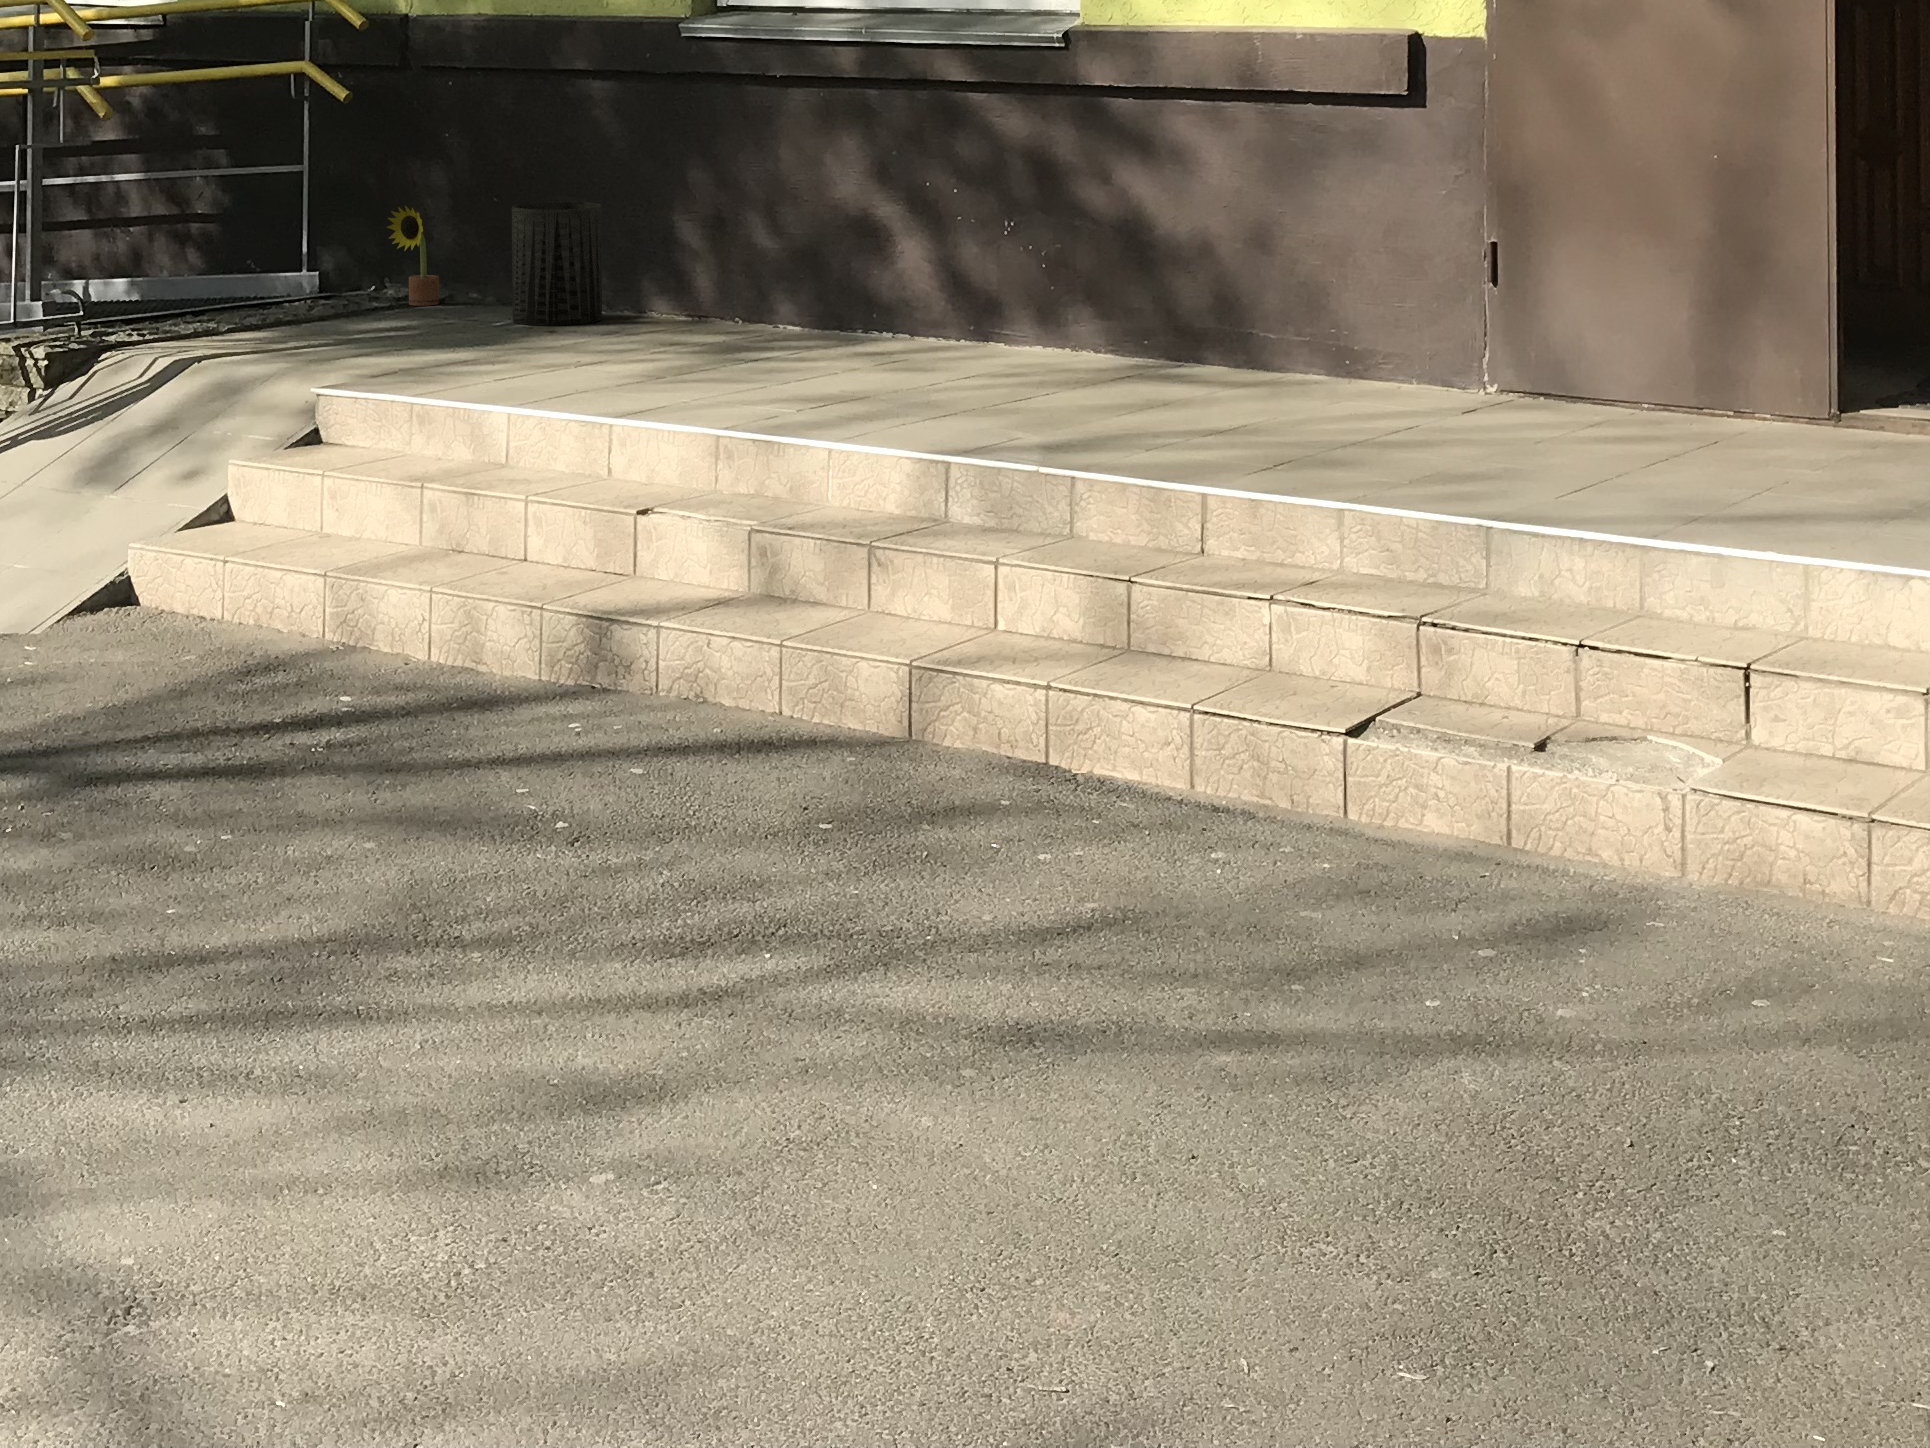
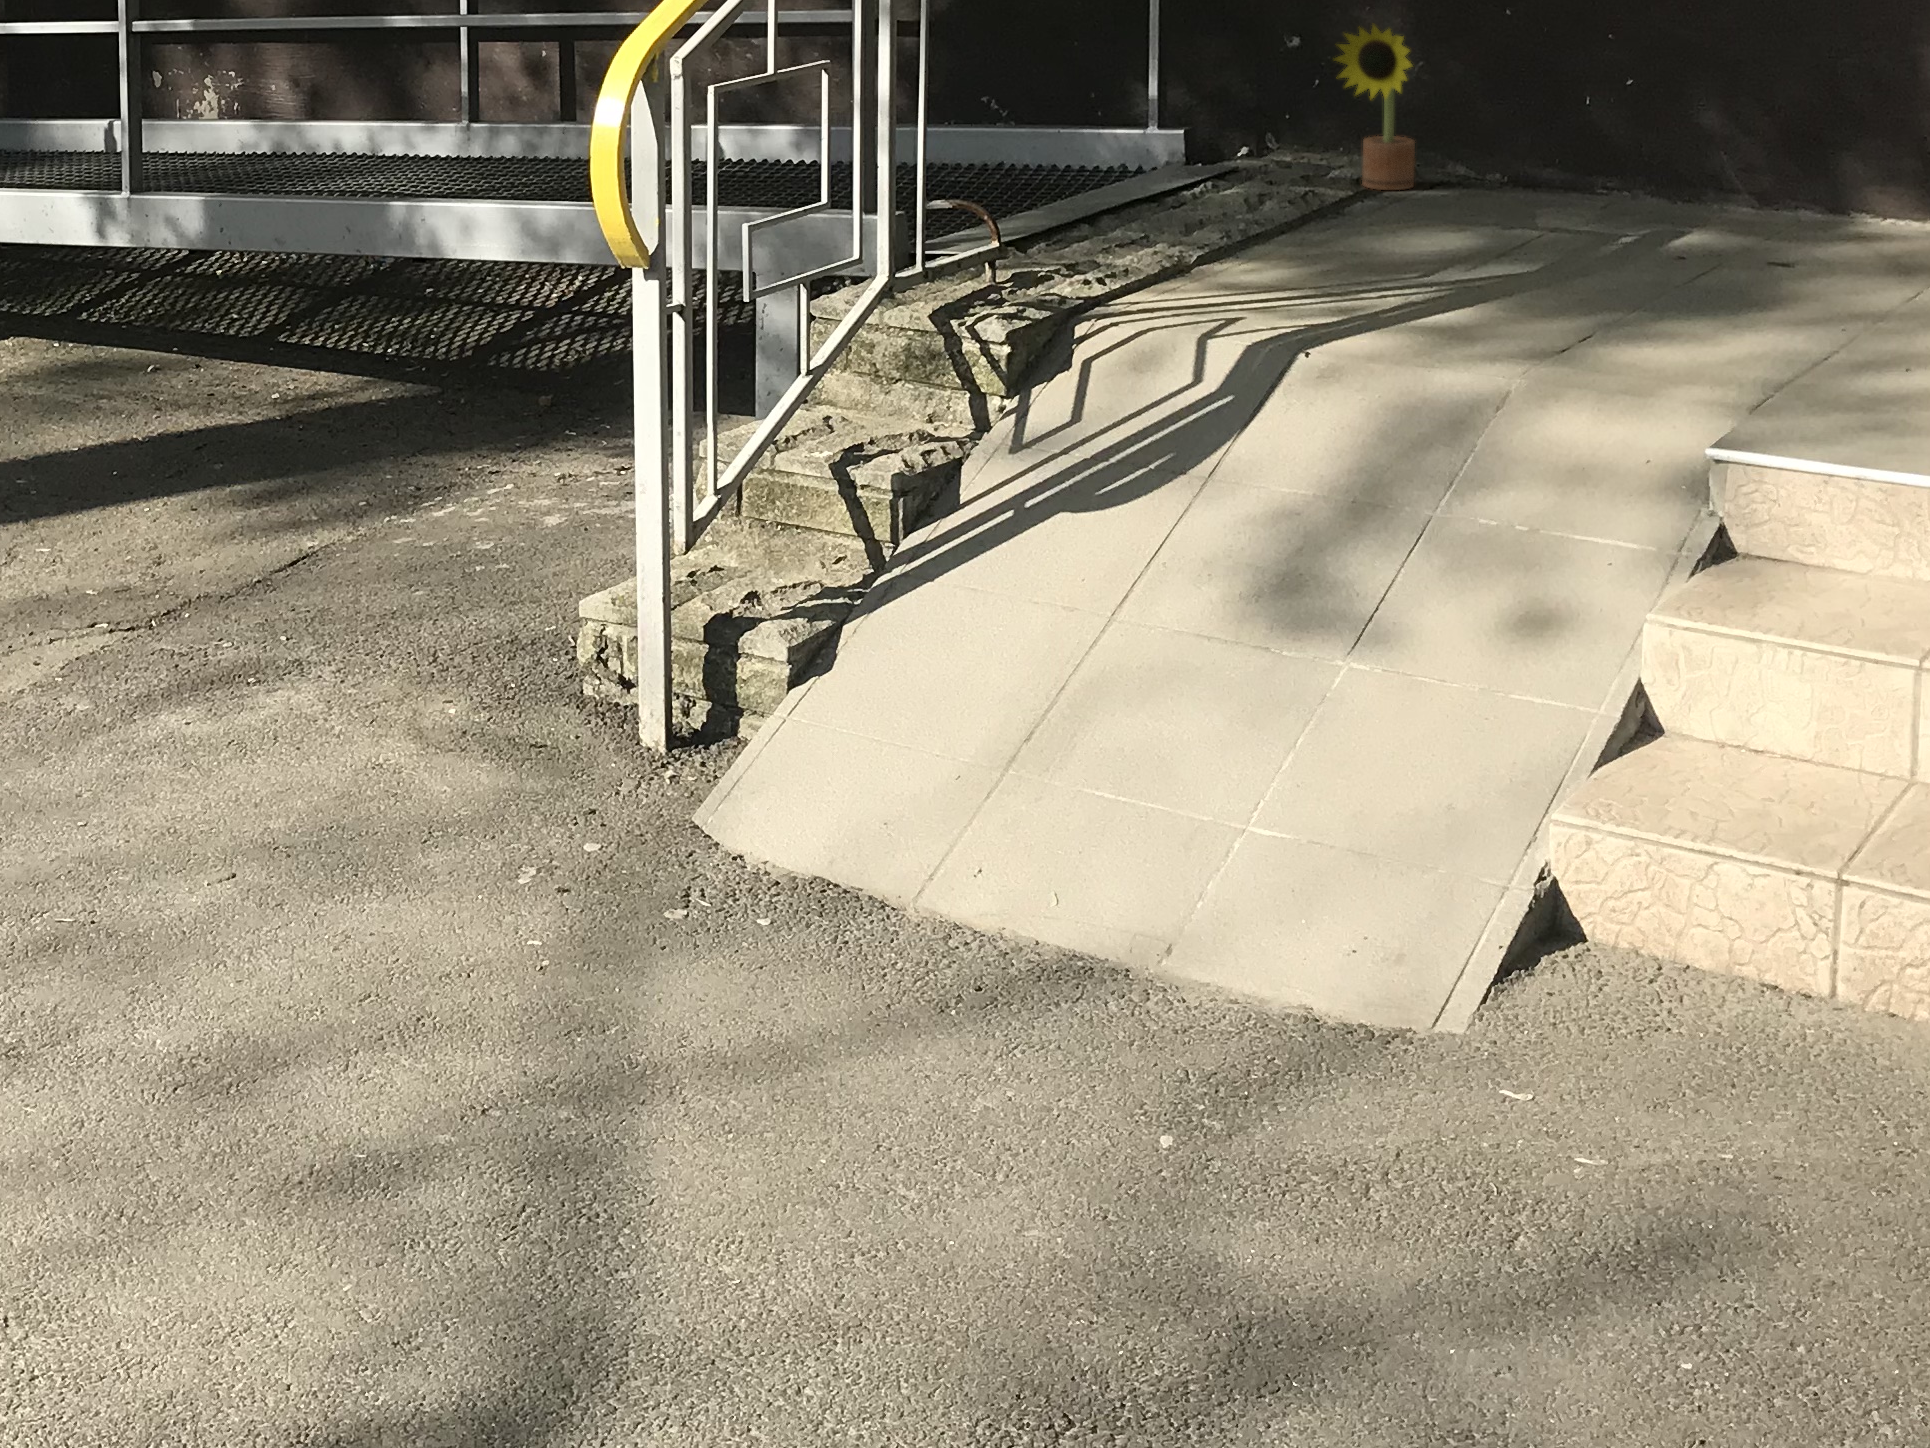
trash can: present [512,202,602,325] -> none [1633,21,1804,244]

